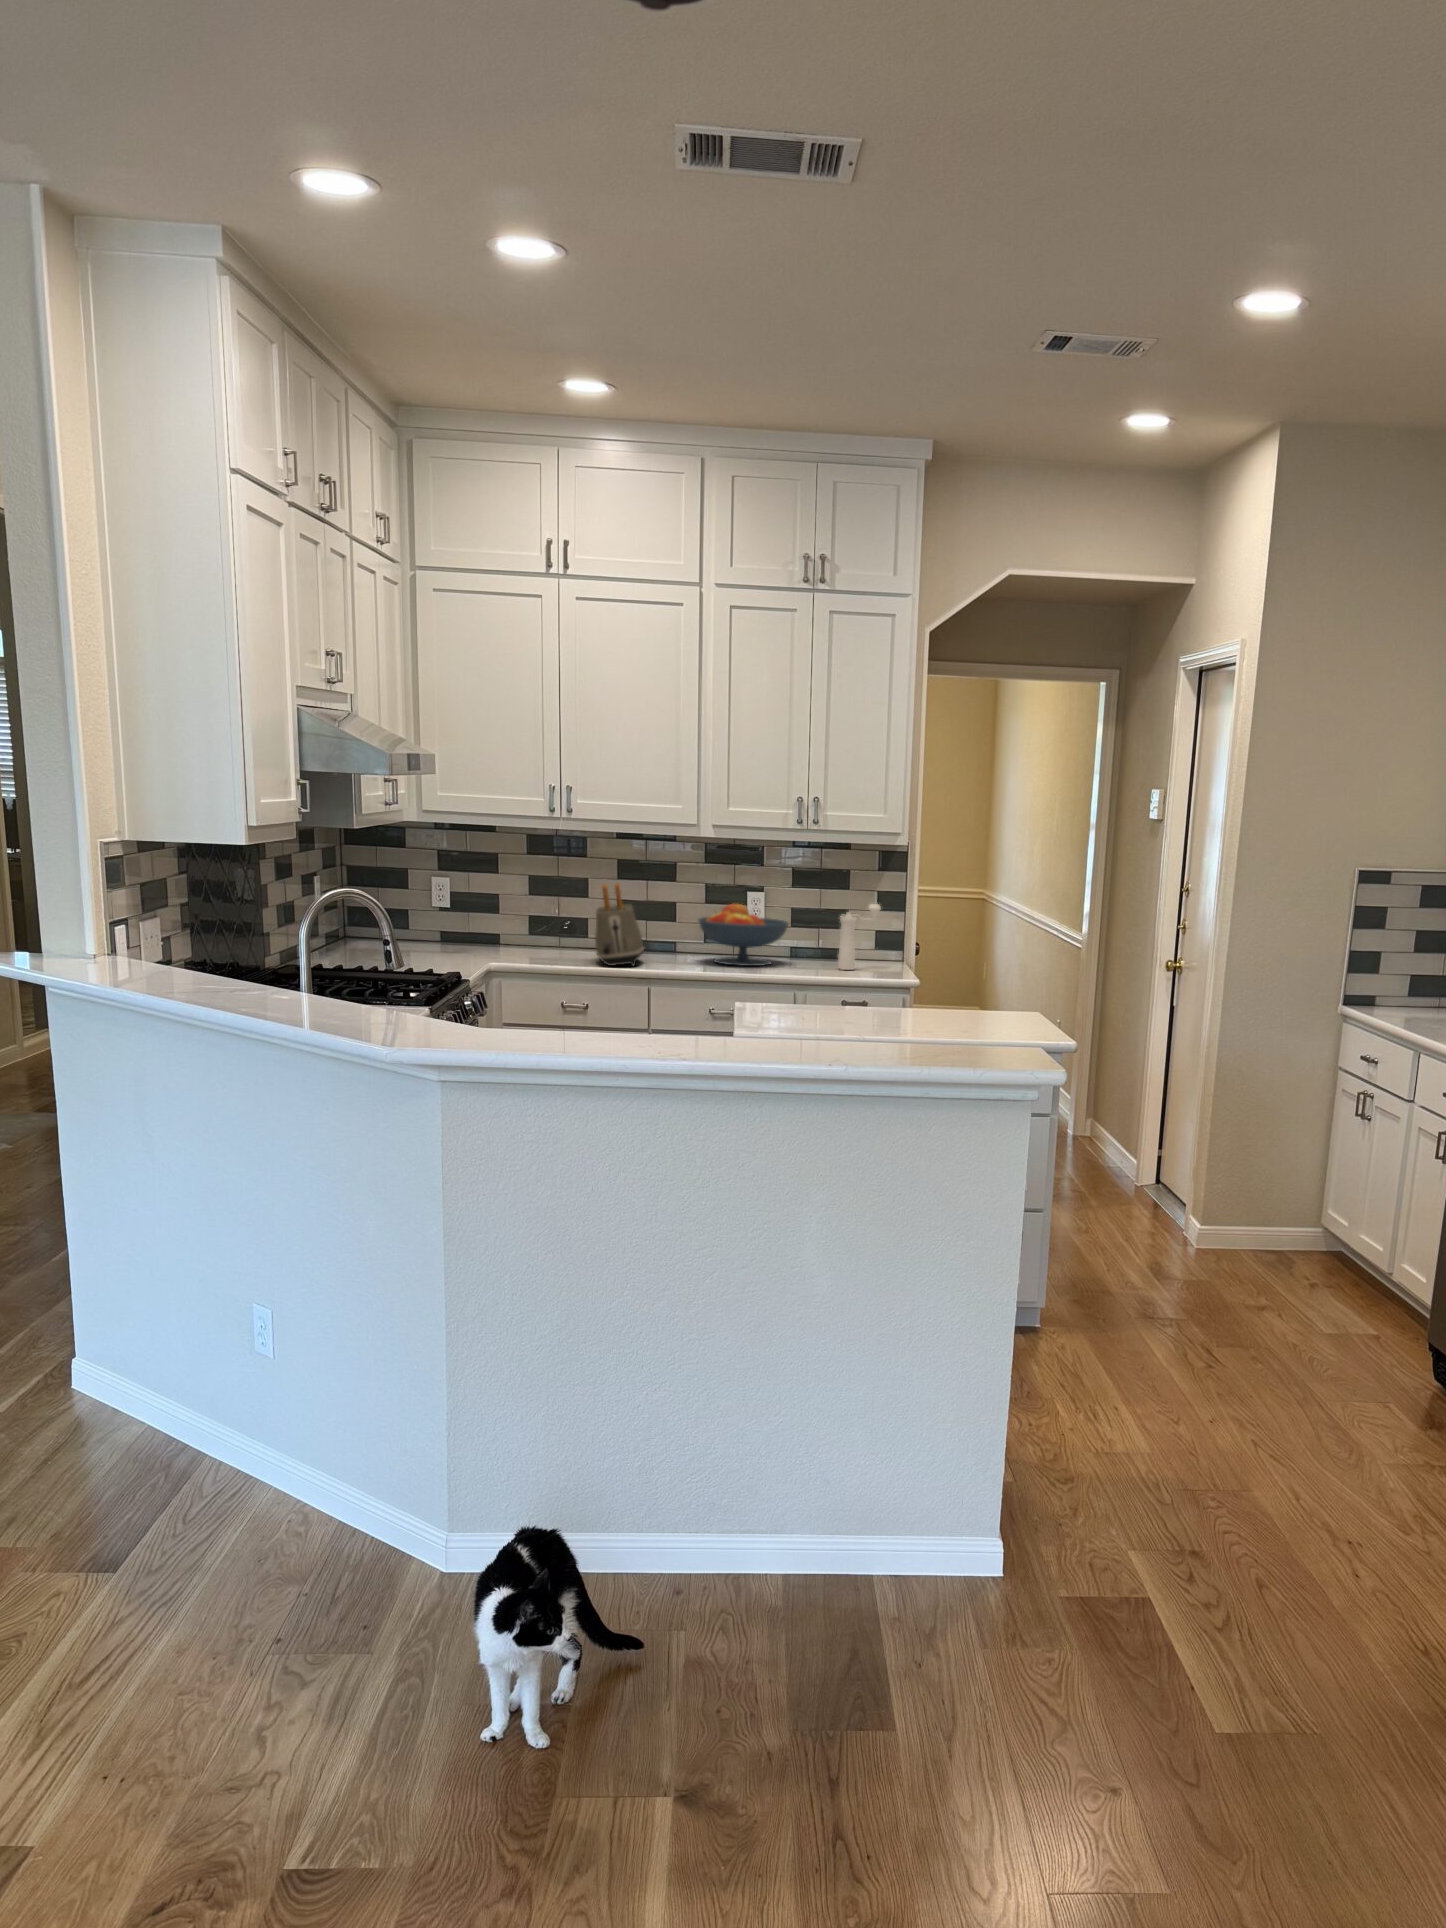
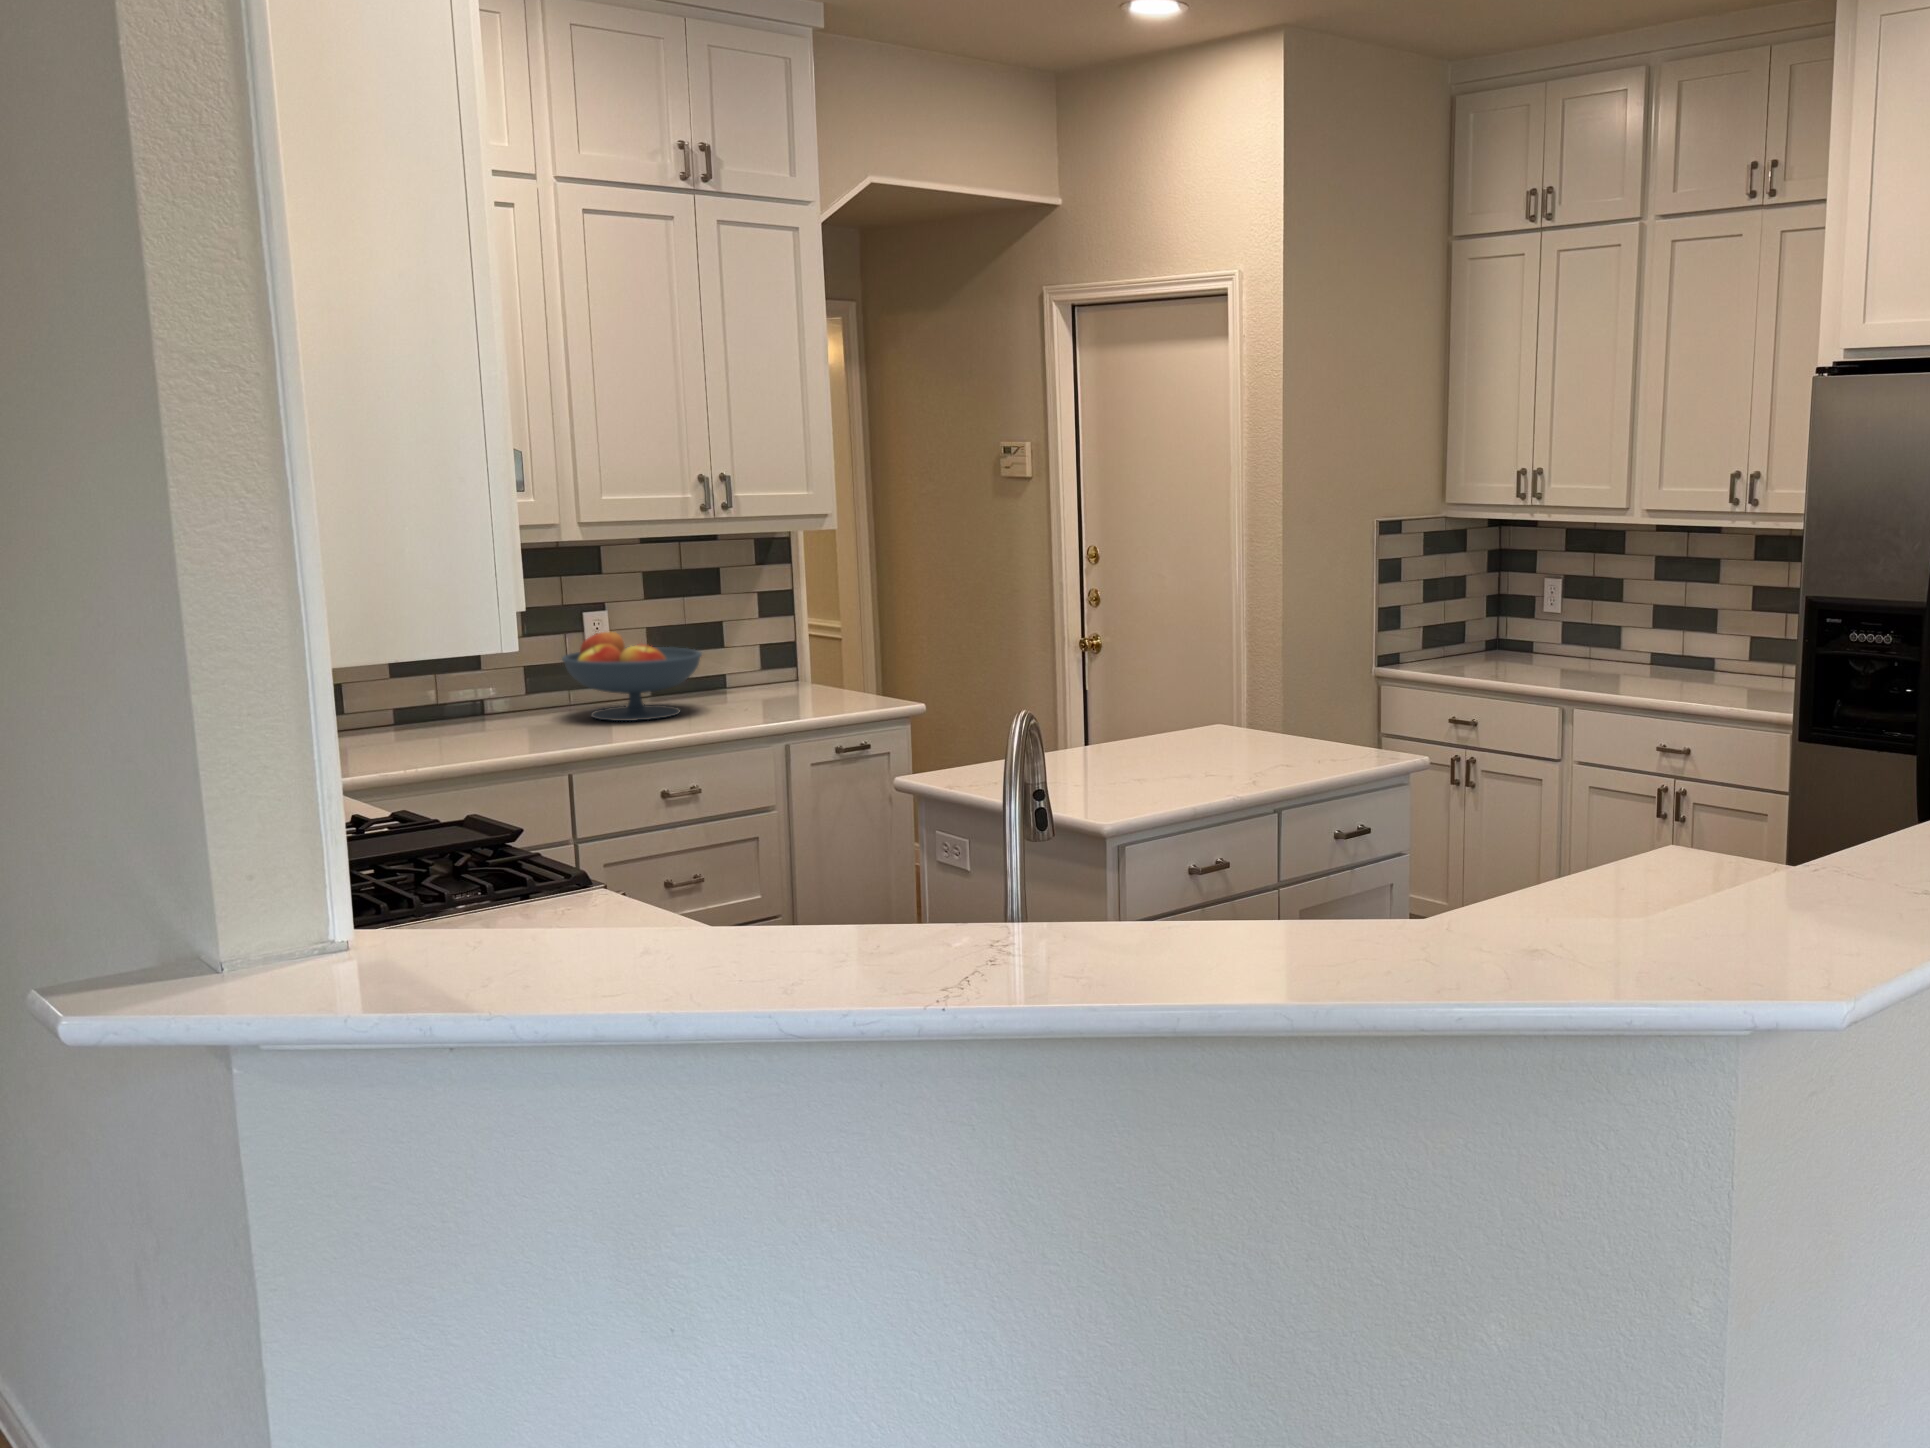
toaster: present [595,883,644,966] -> none [413,620,527,749]
pepper mill: present [838,904,881,970] -> none [780,611,820,704]

